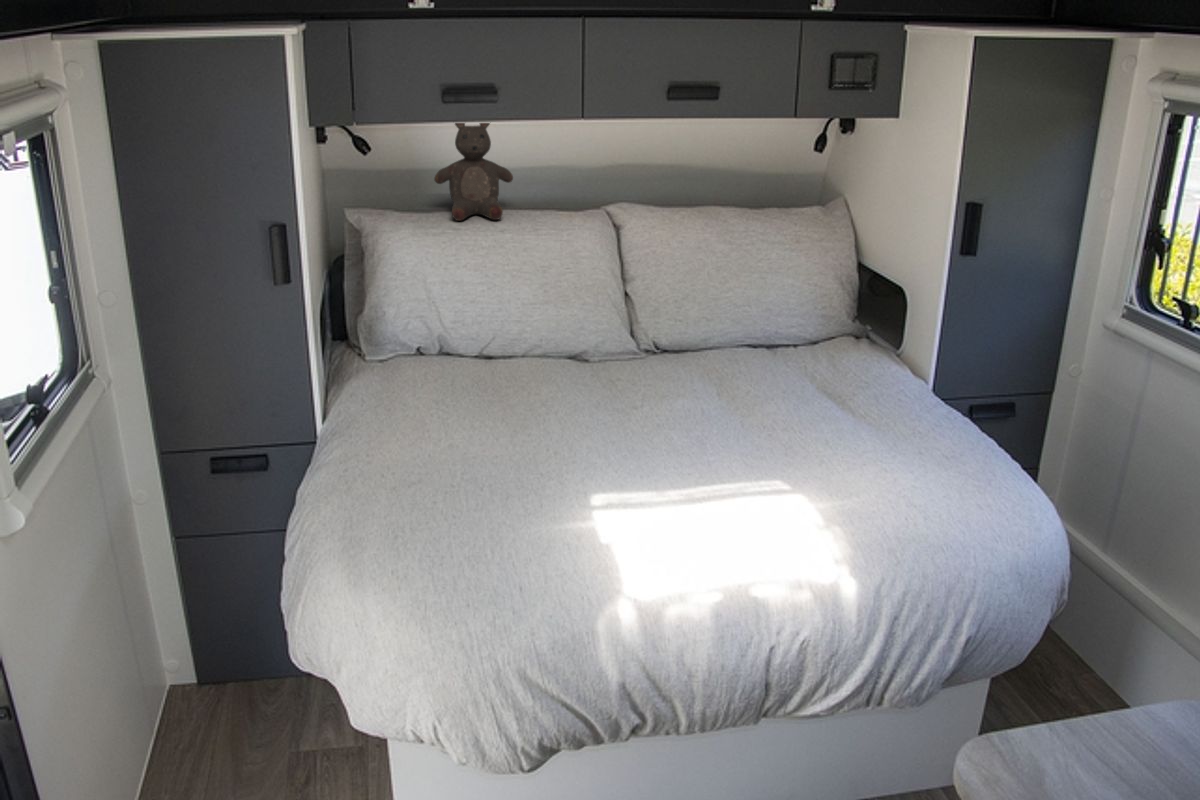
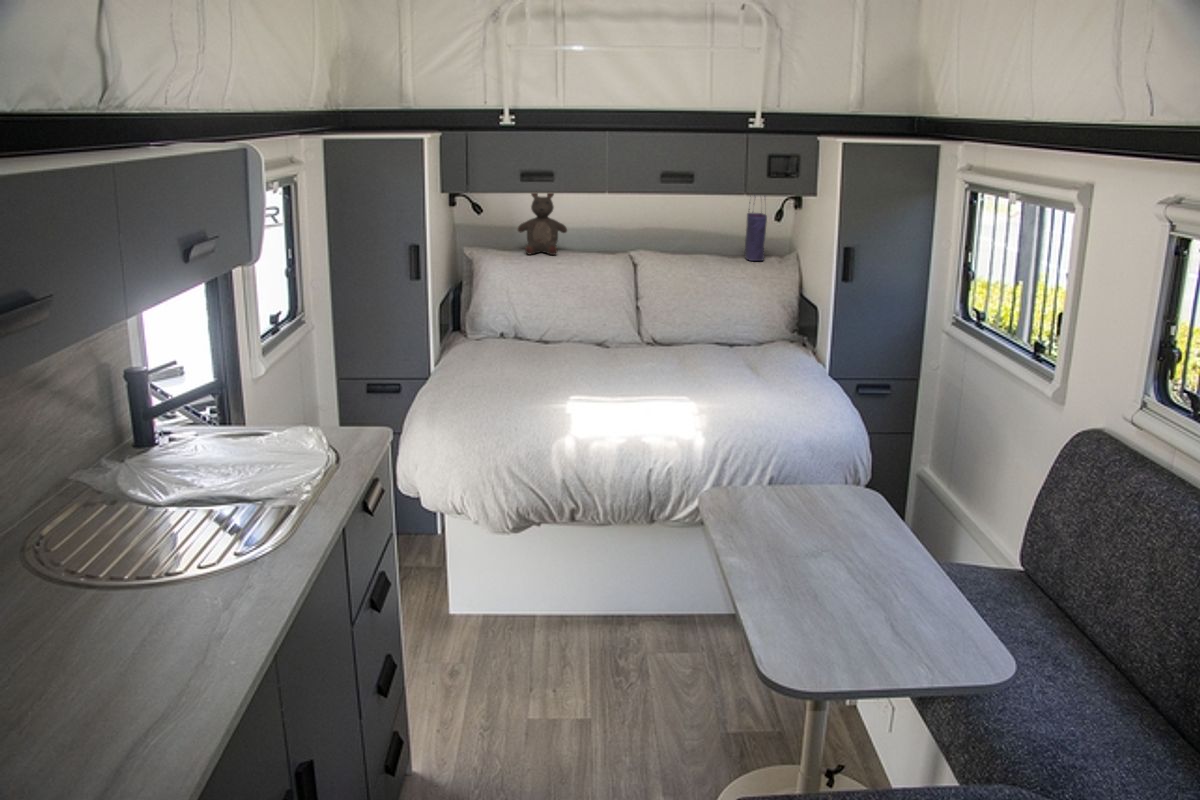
tote bag: none [777,81,819,217] -> present [745,209,767,261]

